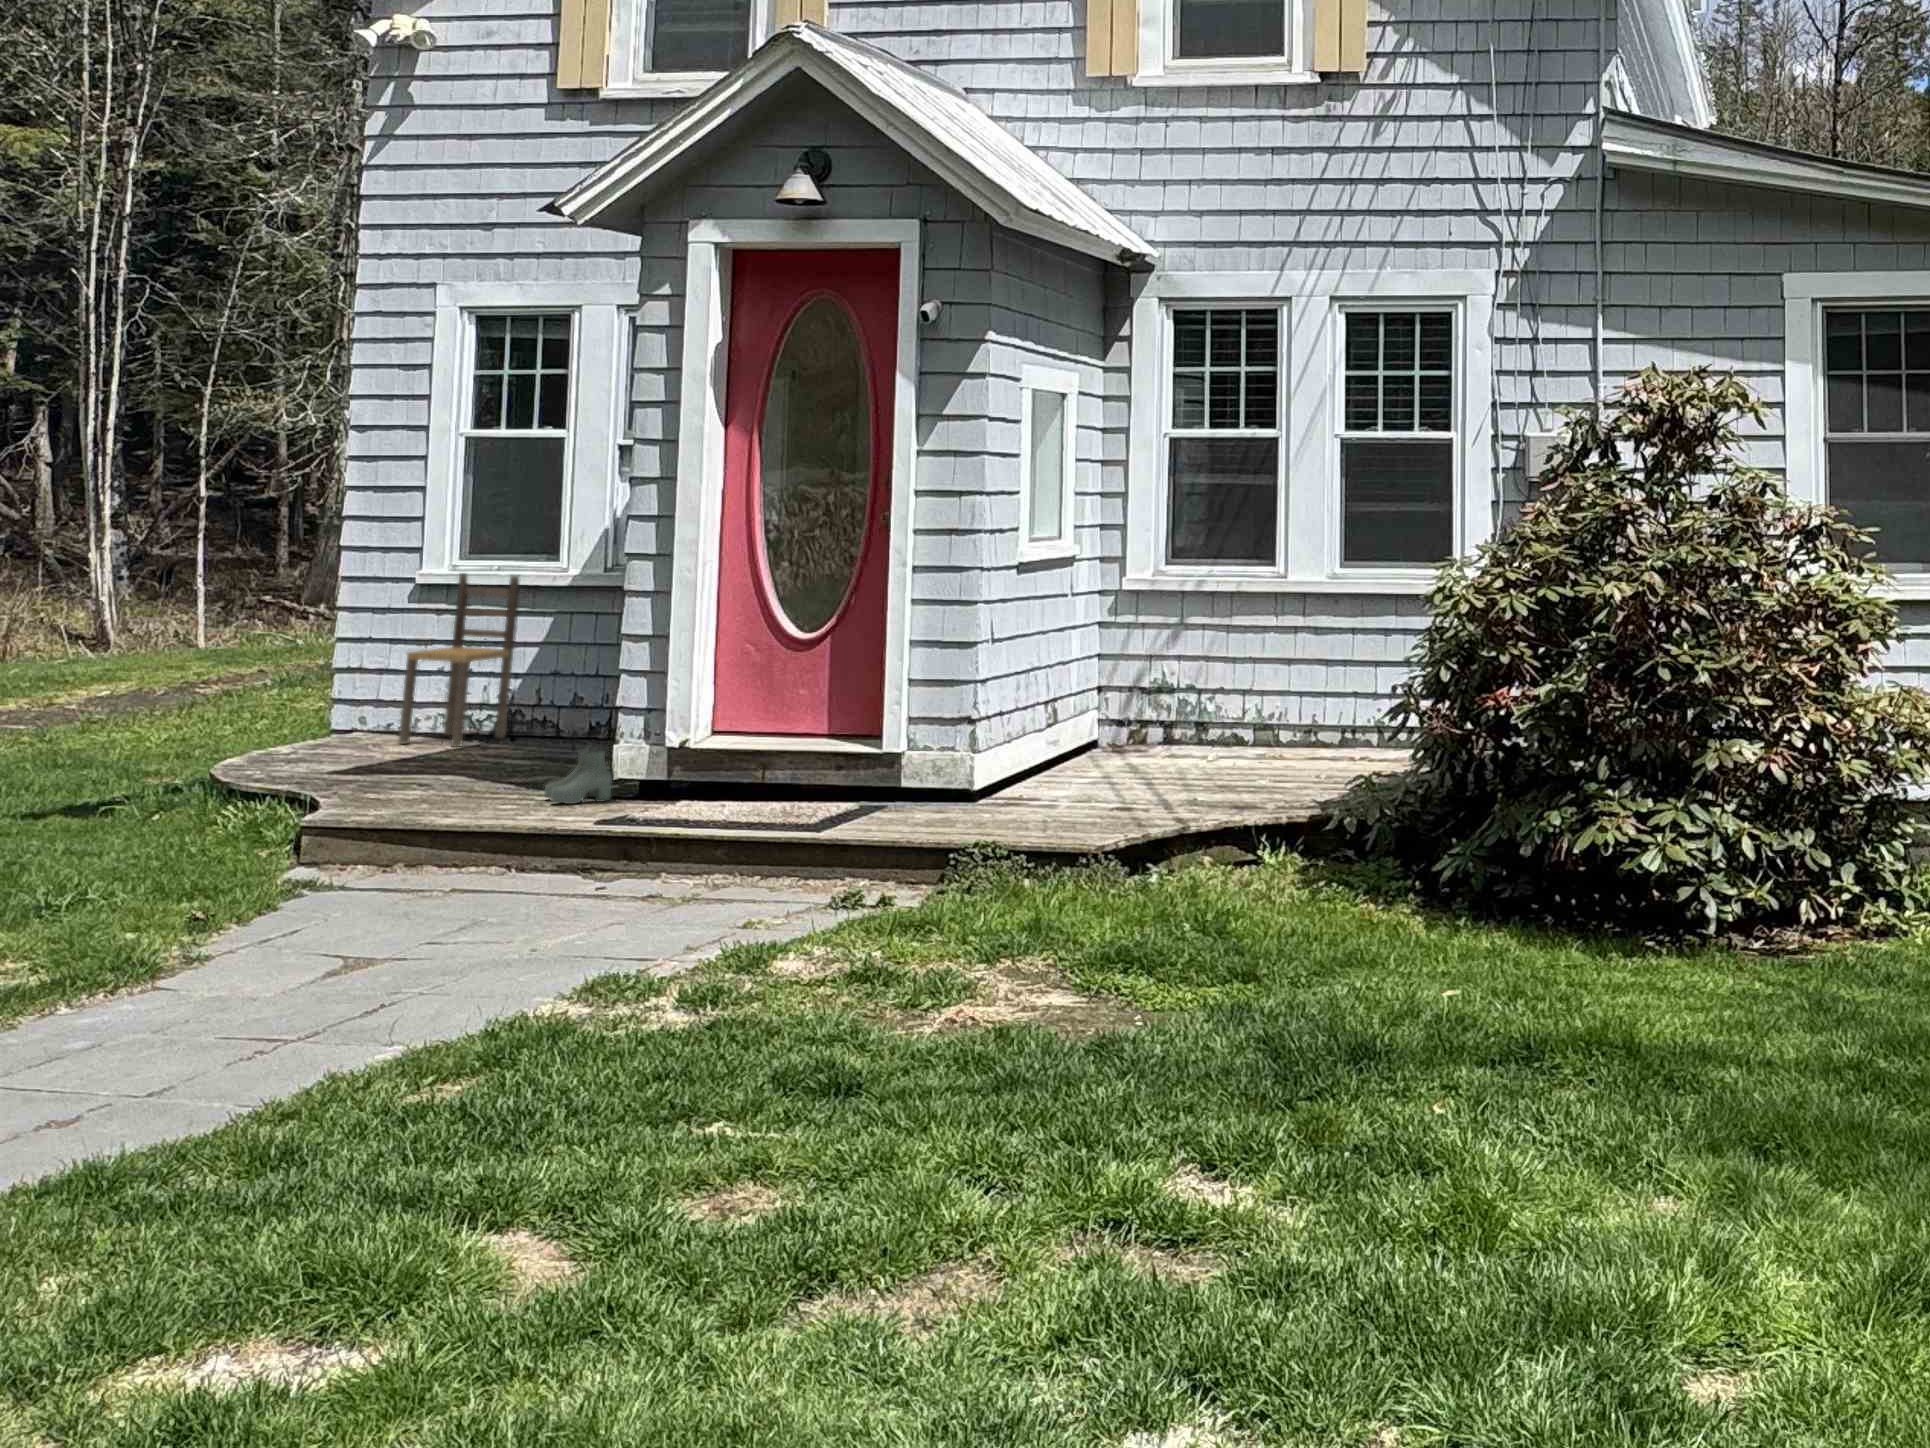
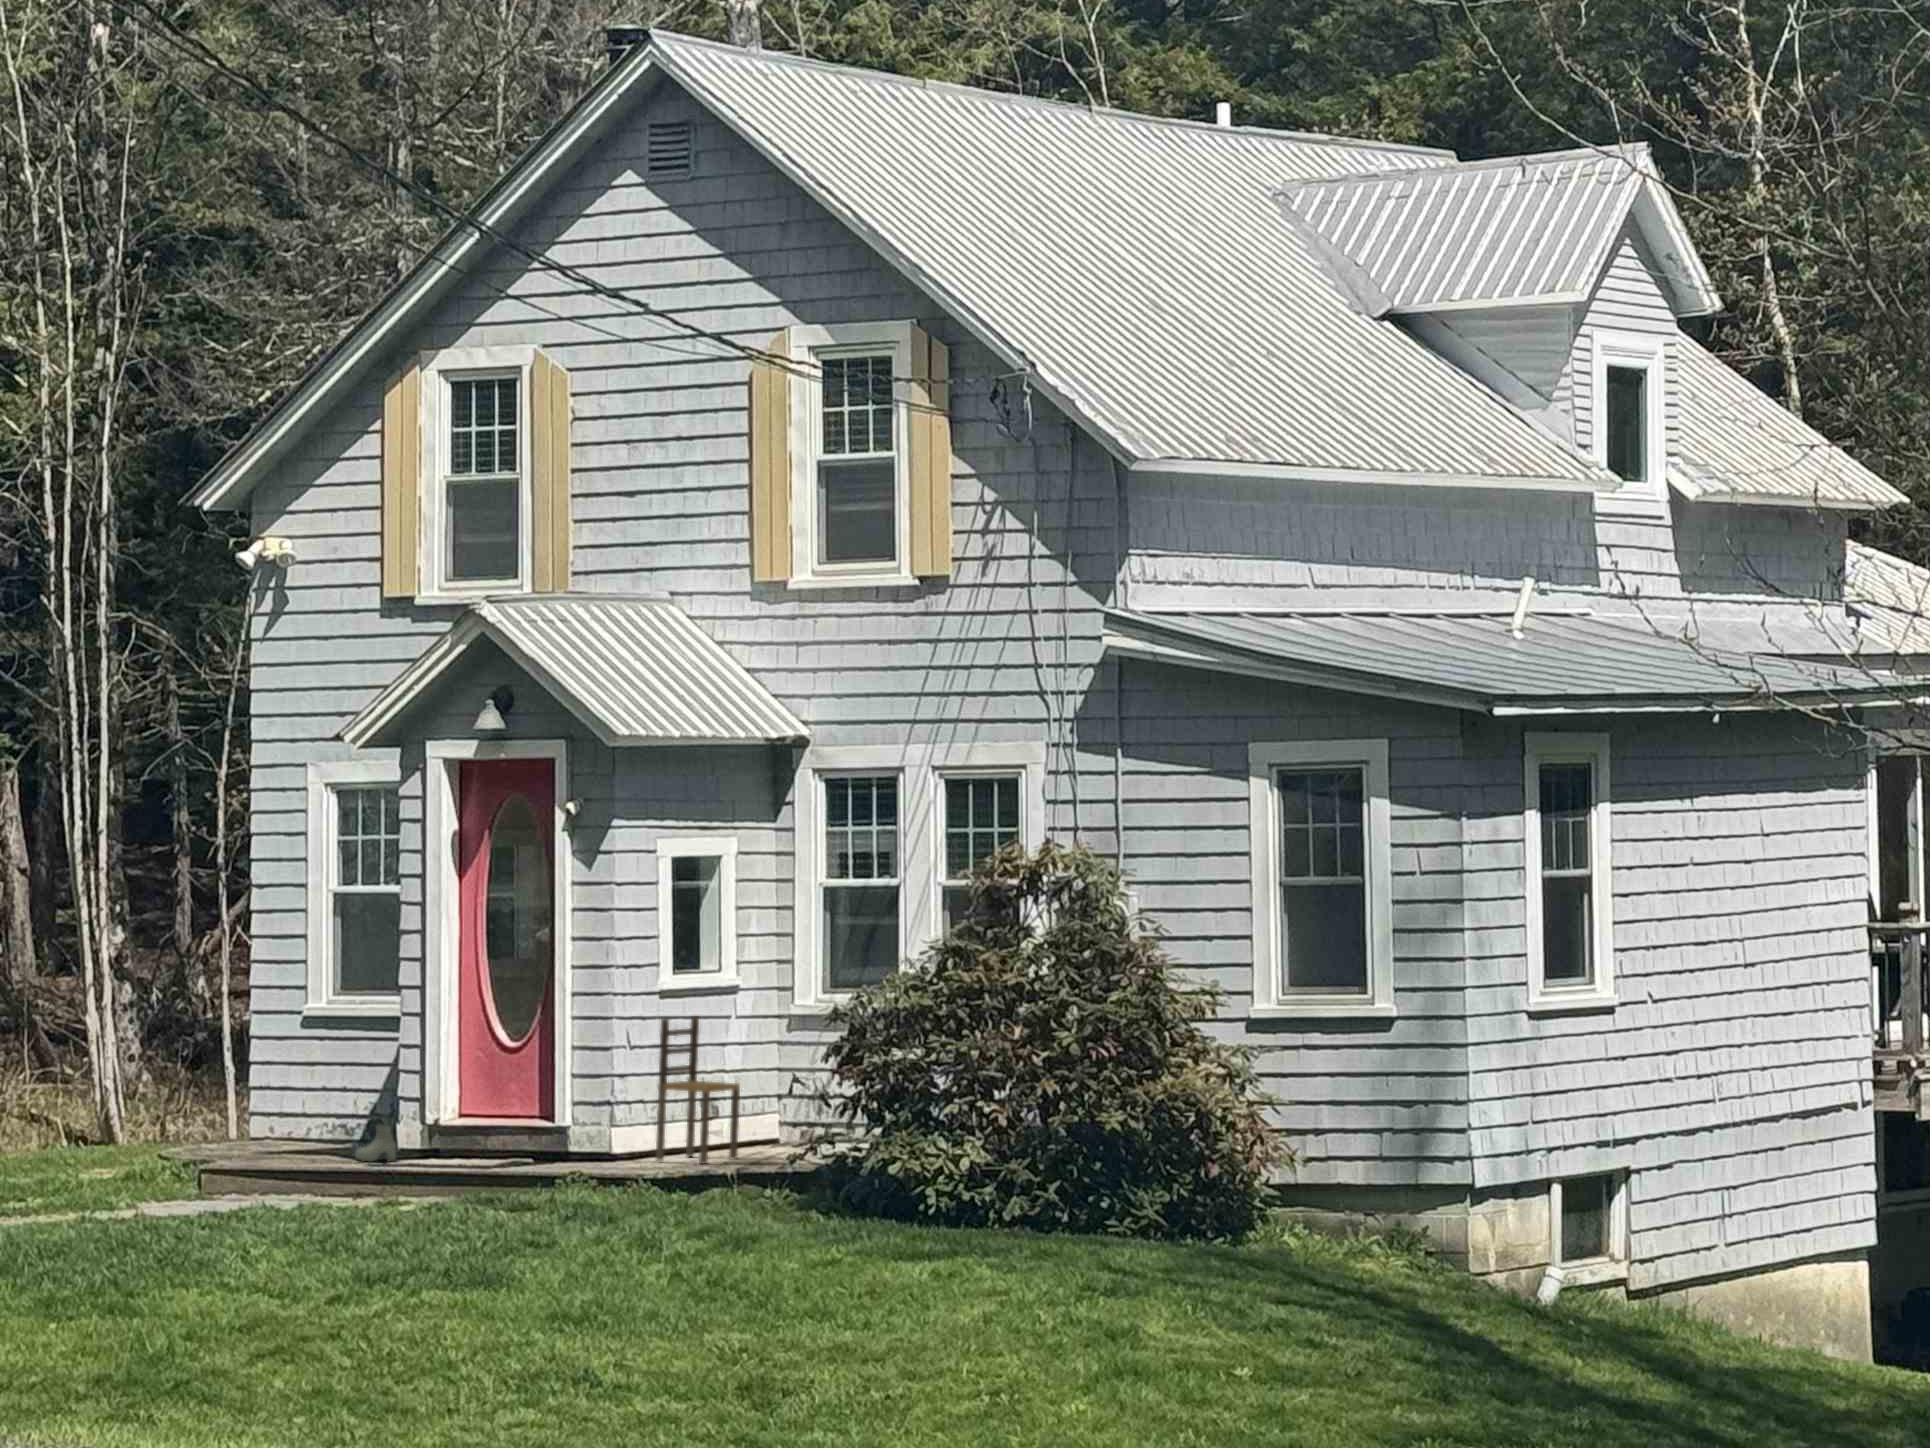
chair: present [399,573,519,747] -> present [656,1016,740,1164]

